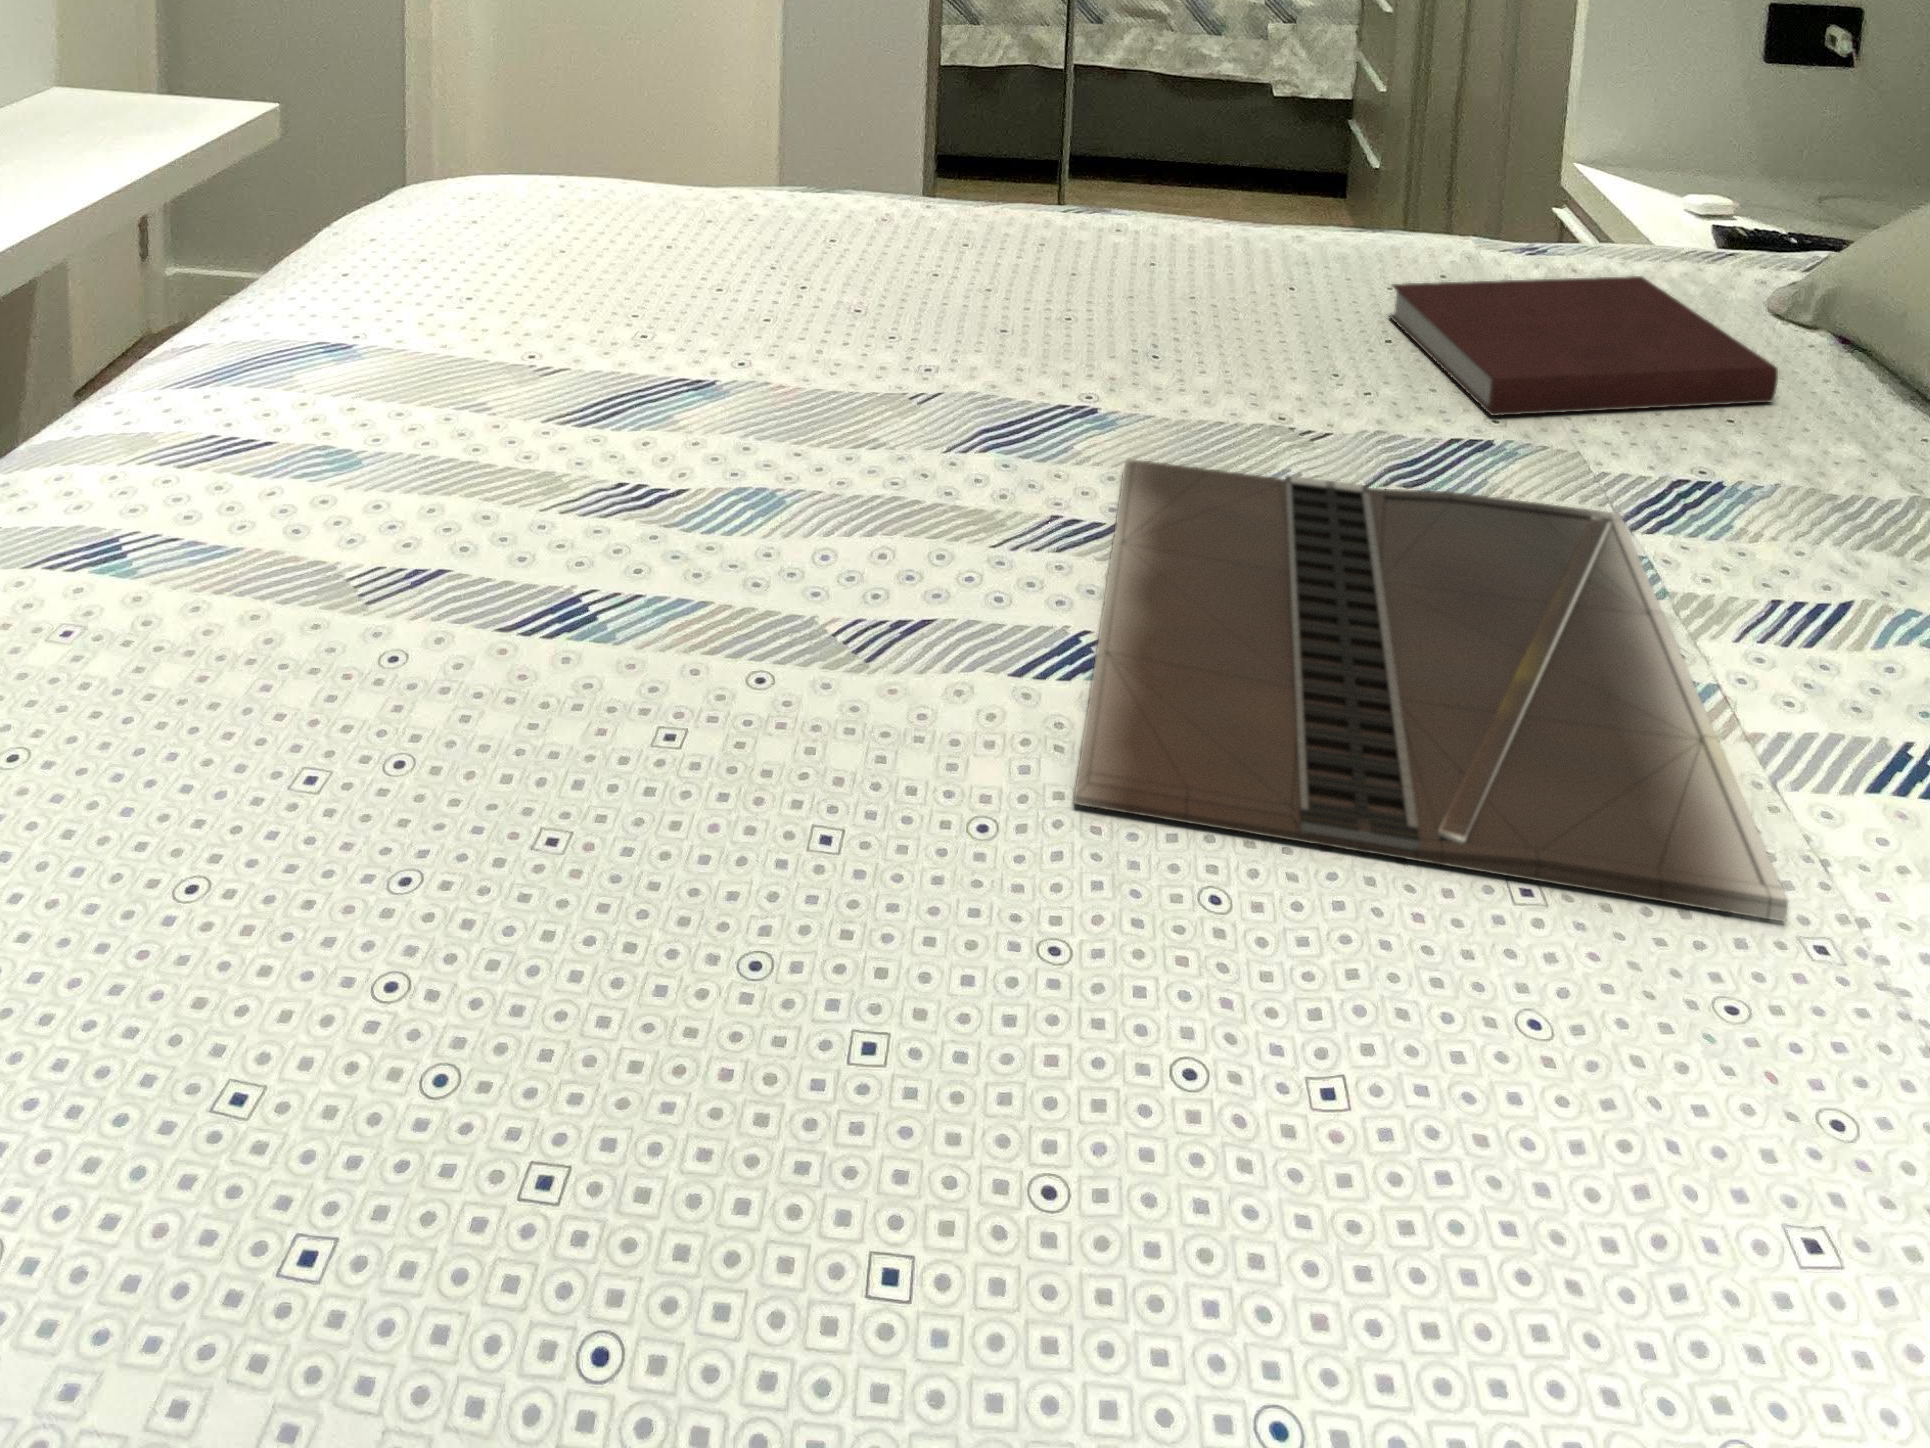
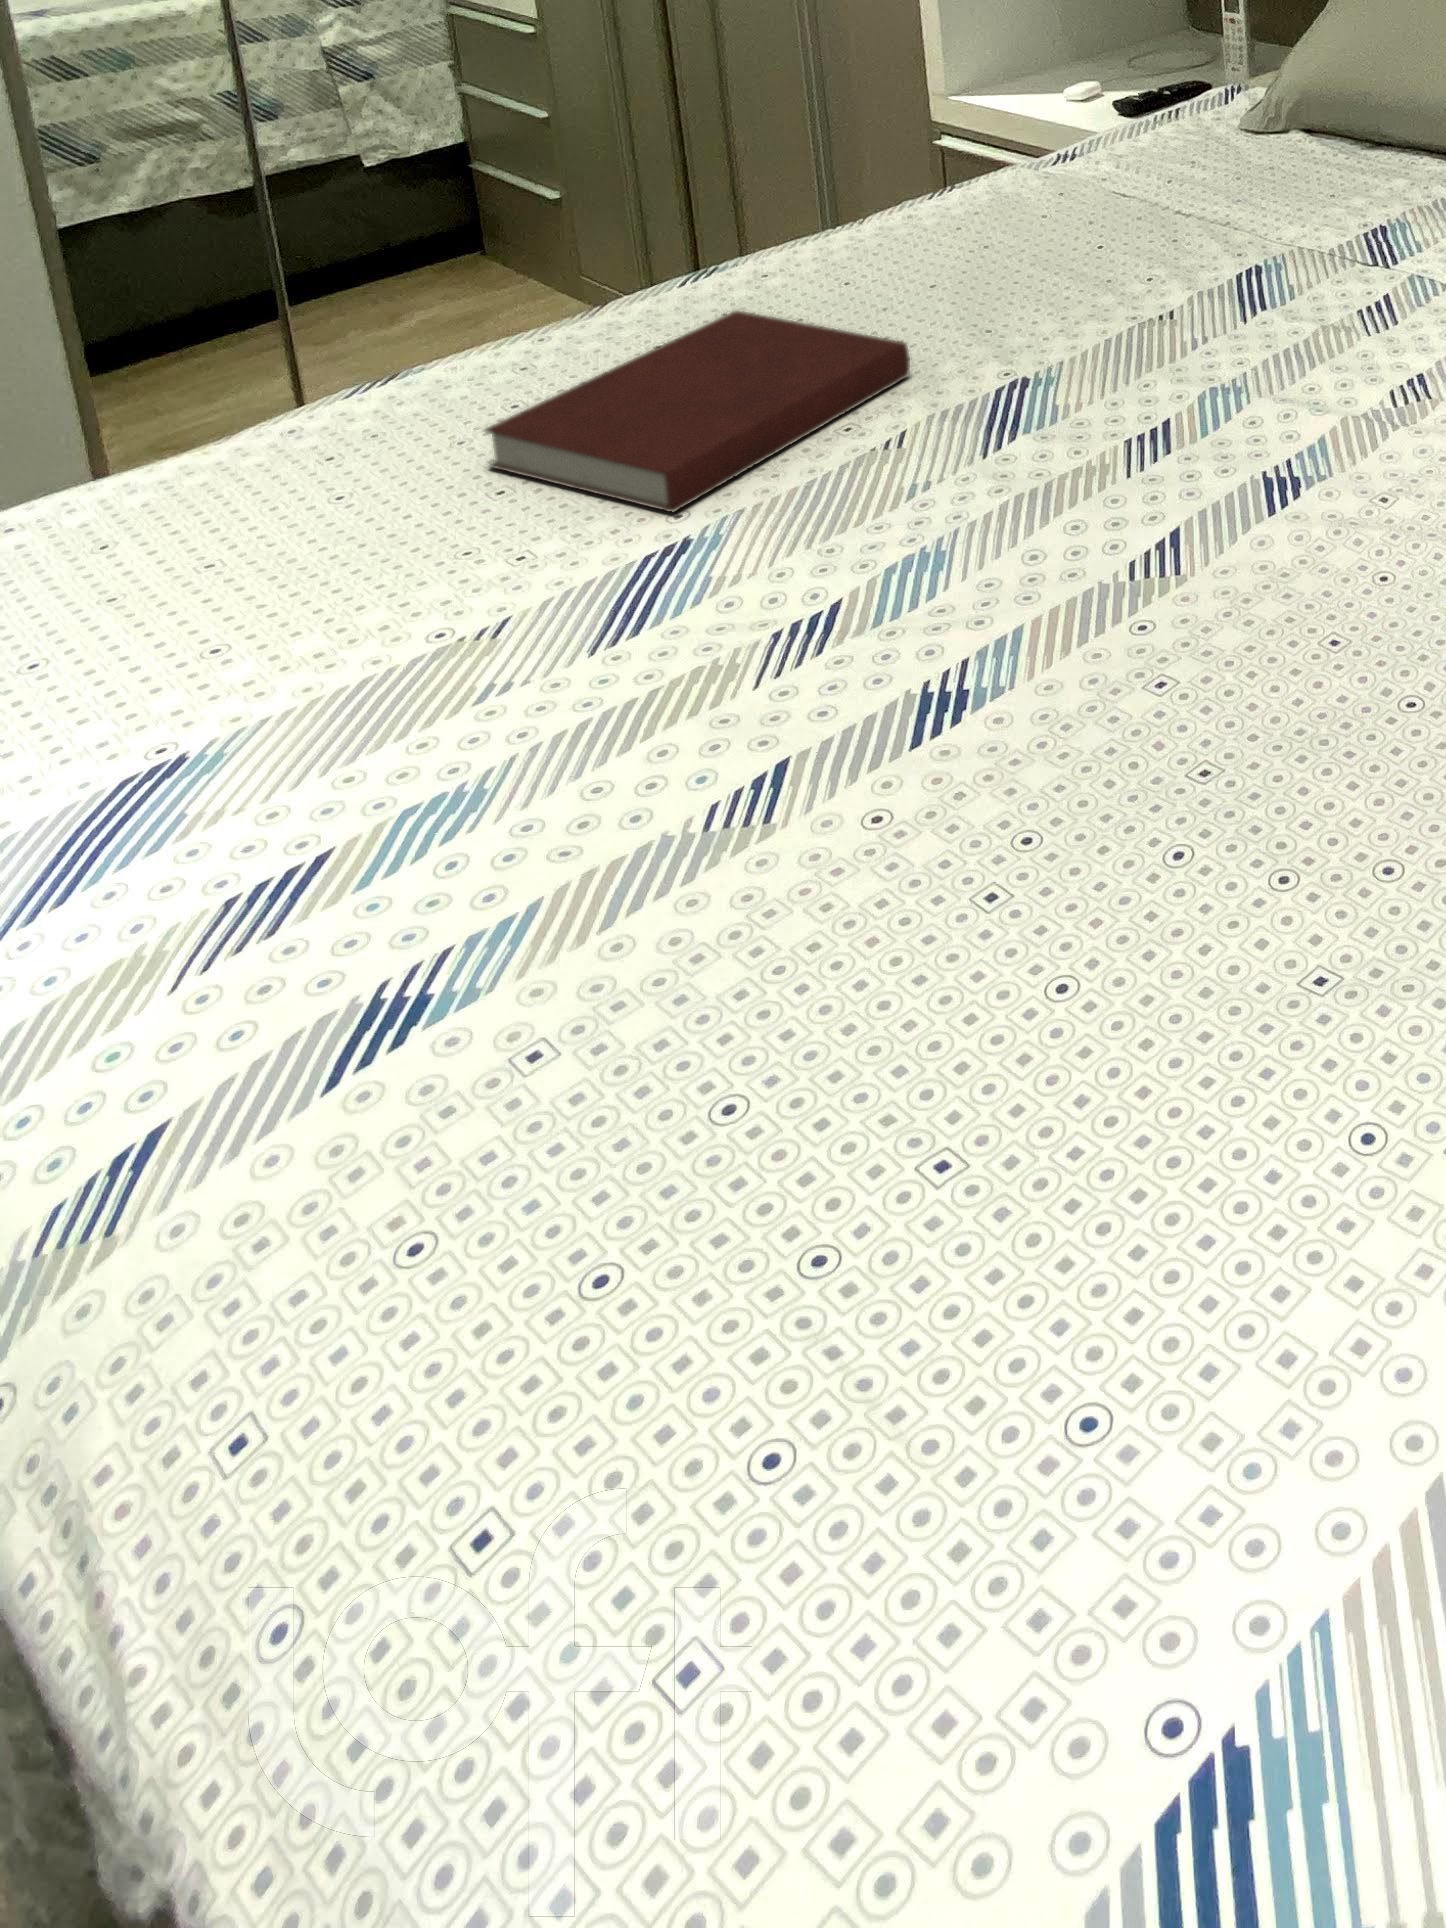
laptop: present [1074,460,1788,921] -> none [284,536,1168,1144]

